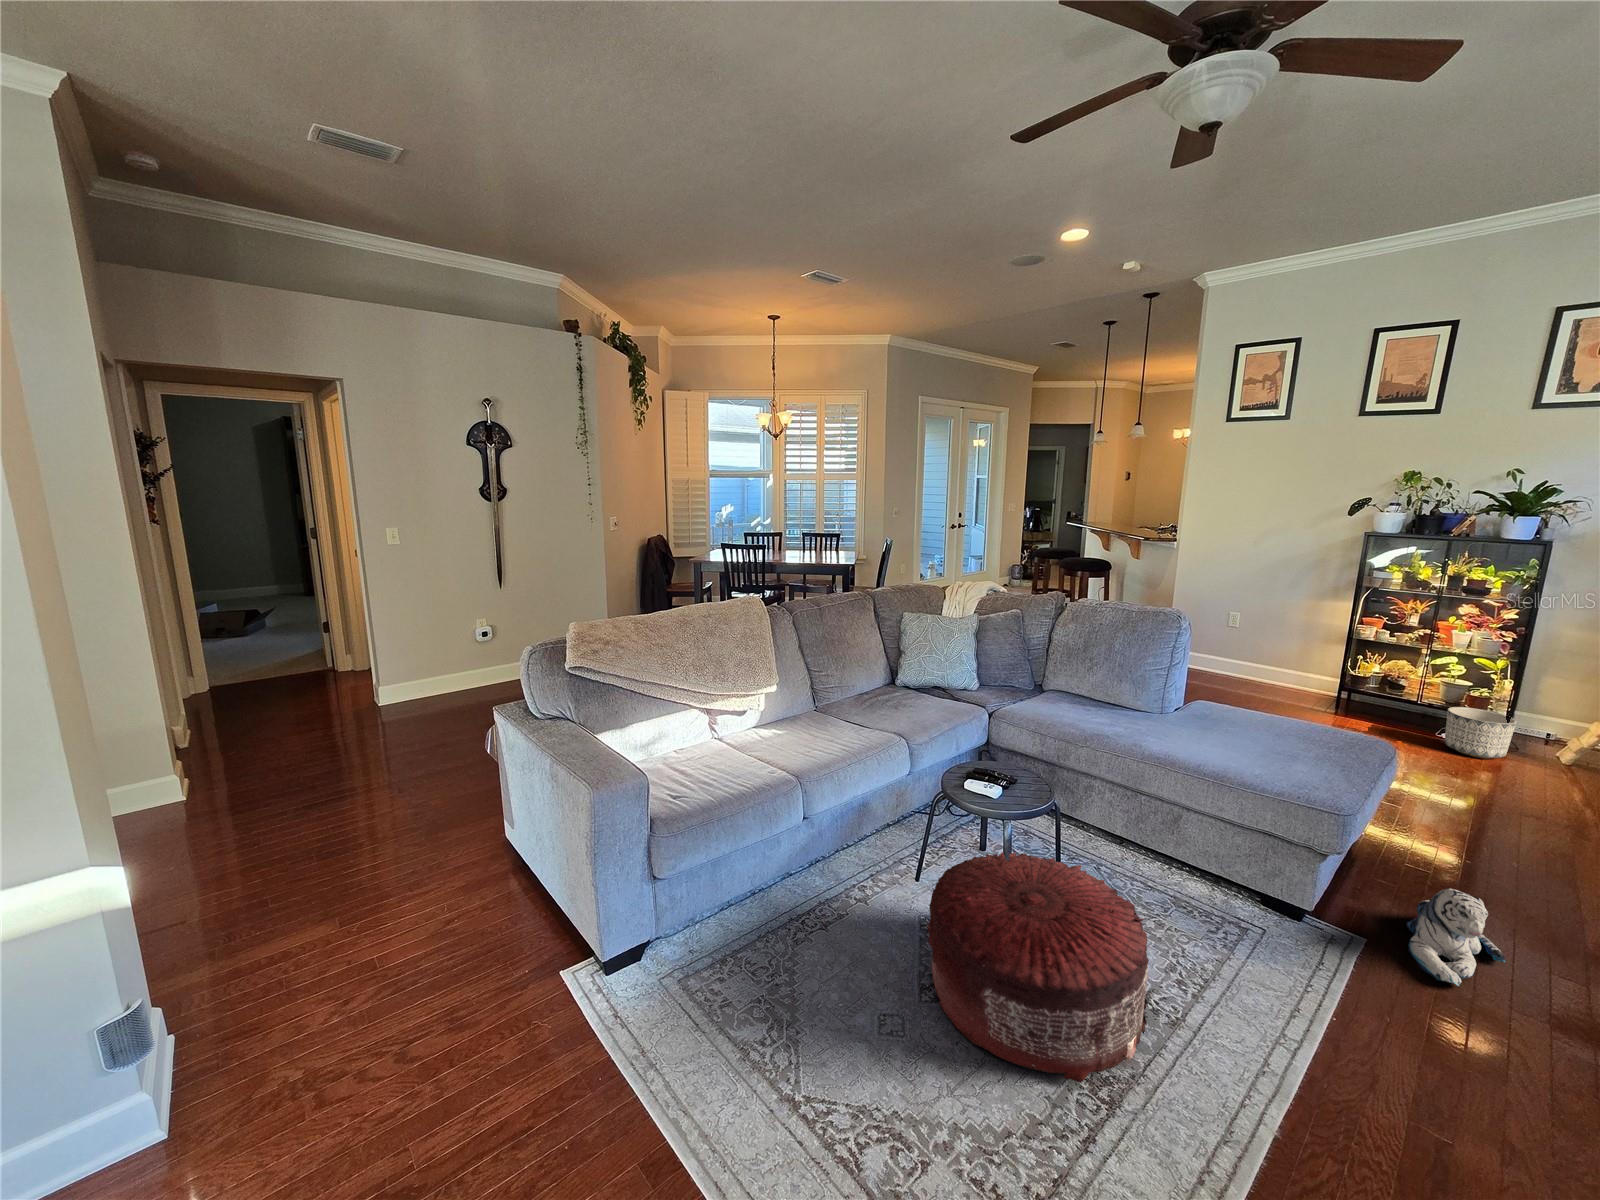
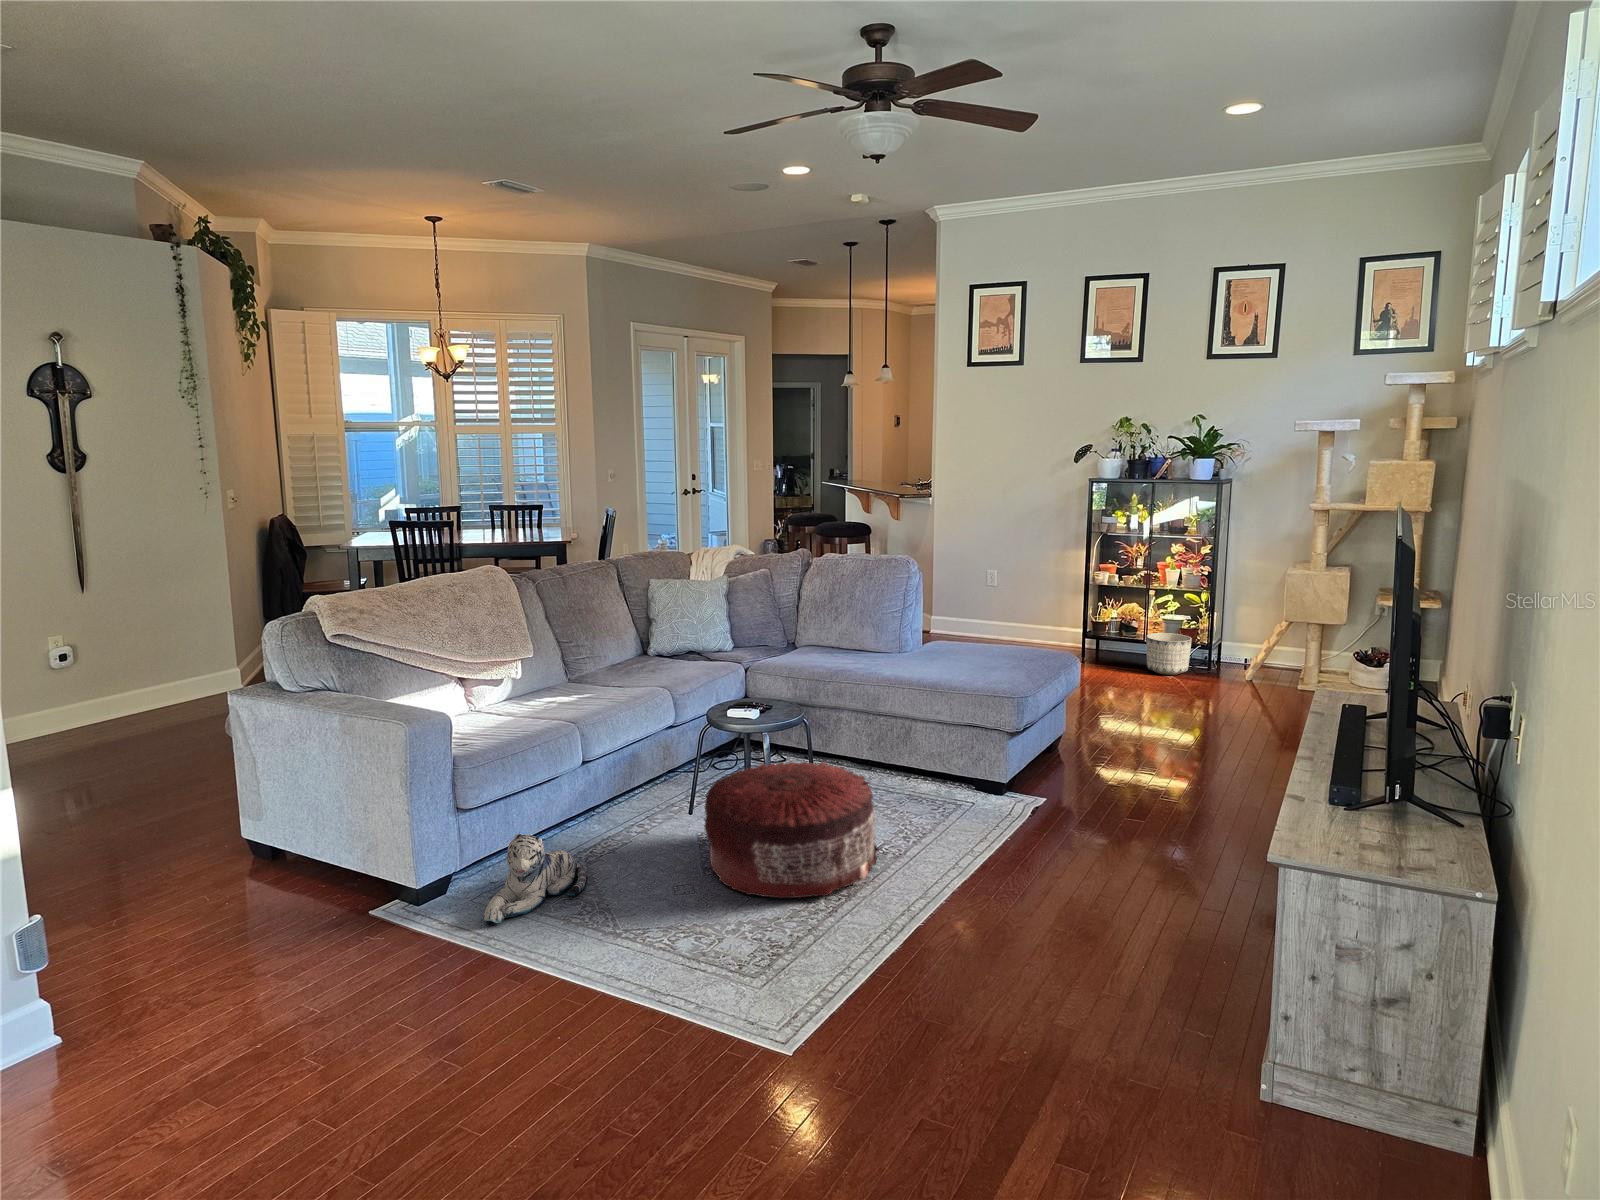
plush toy: present [1406,889,1505,986] -> present [483,834,587,923]

